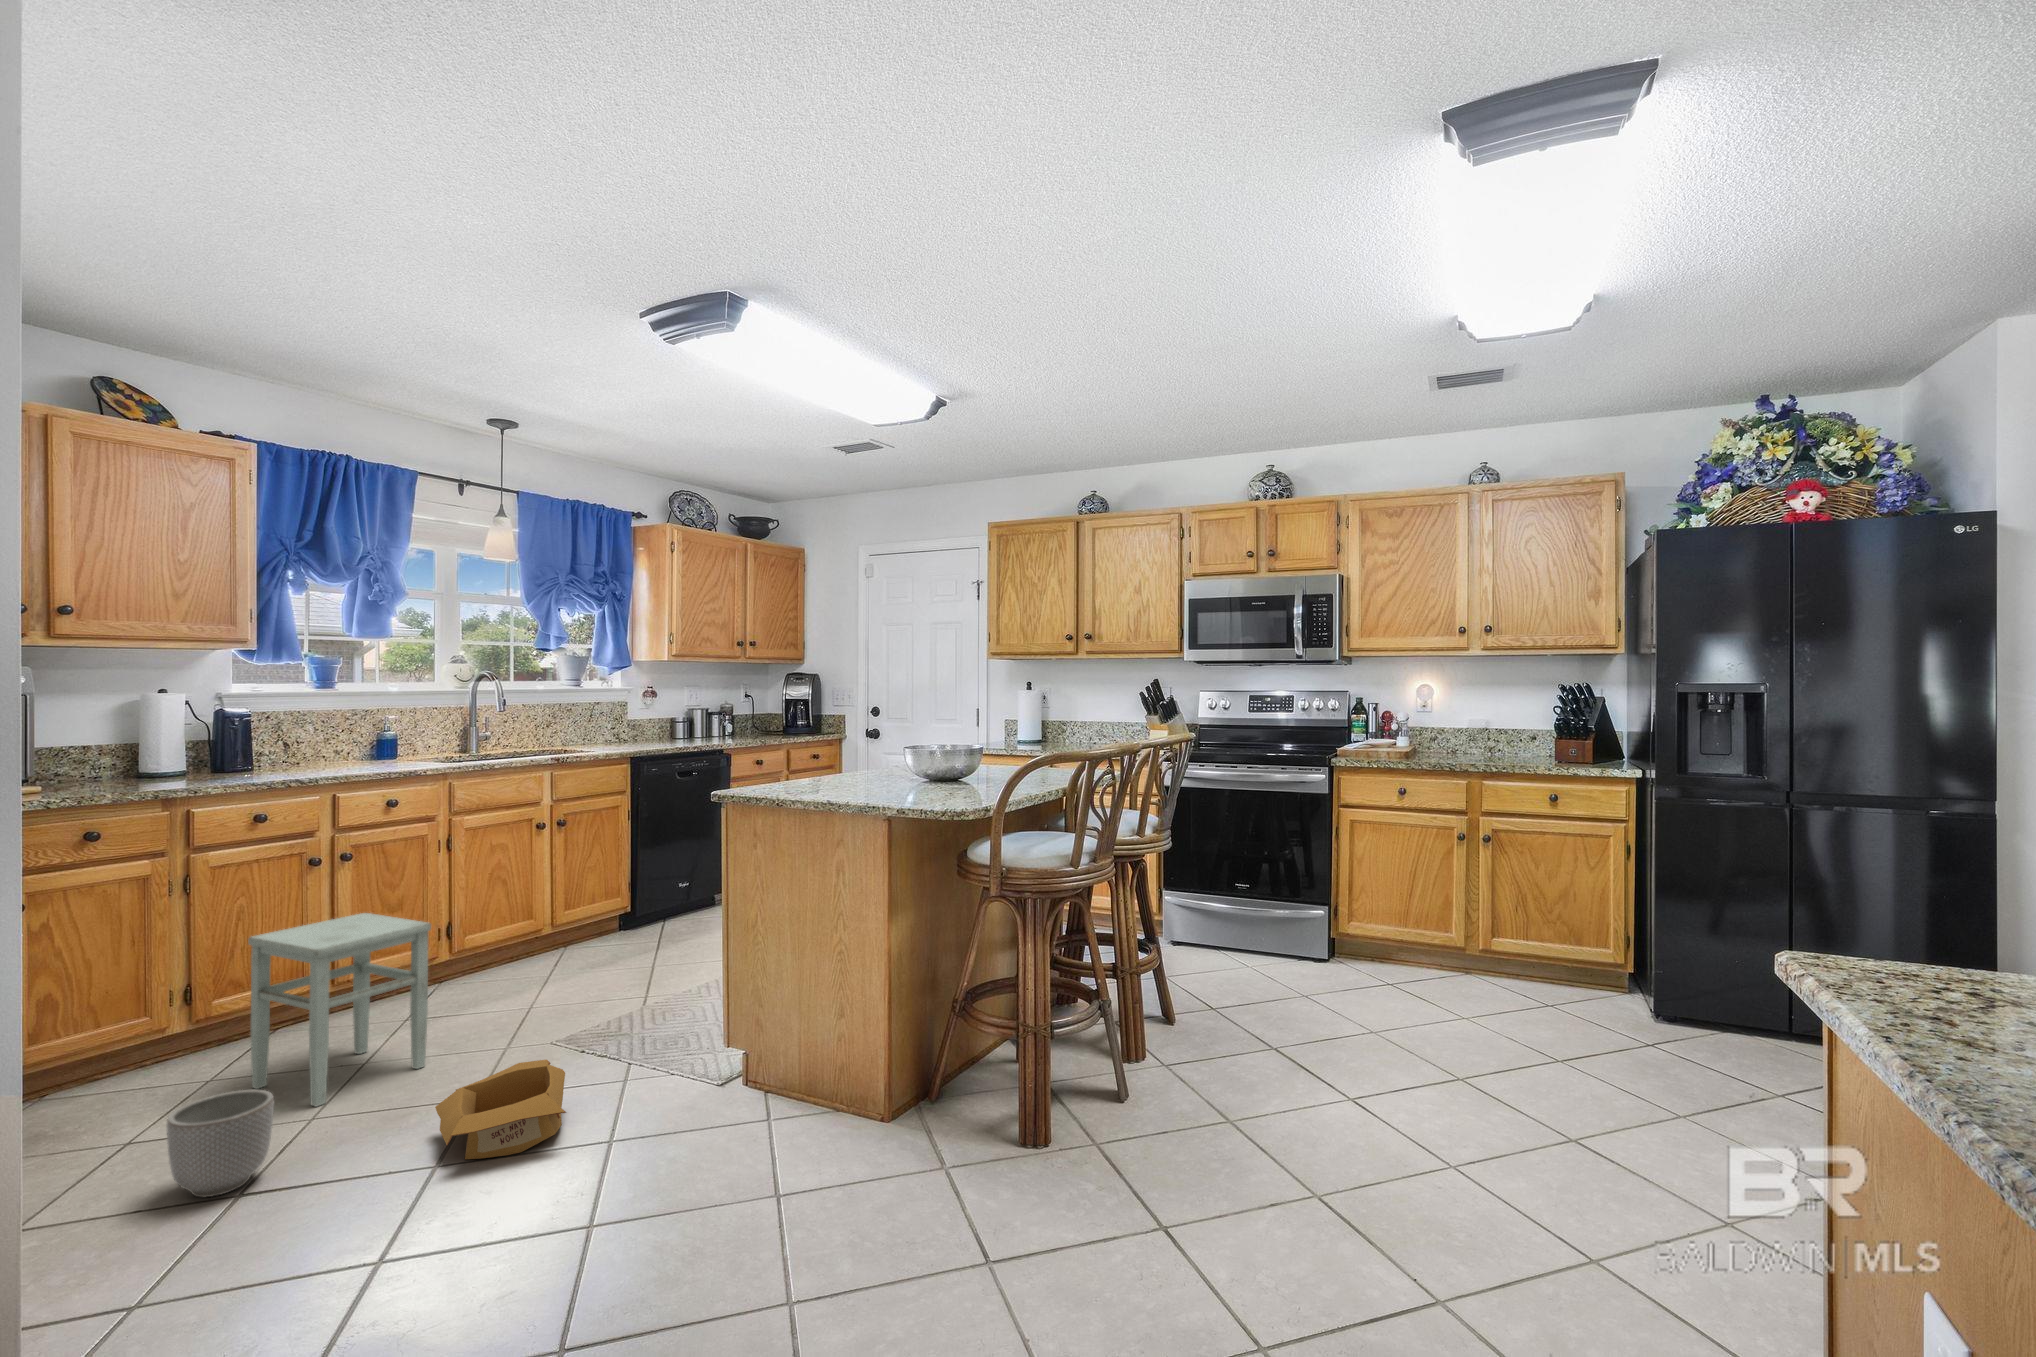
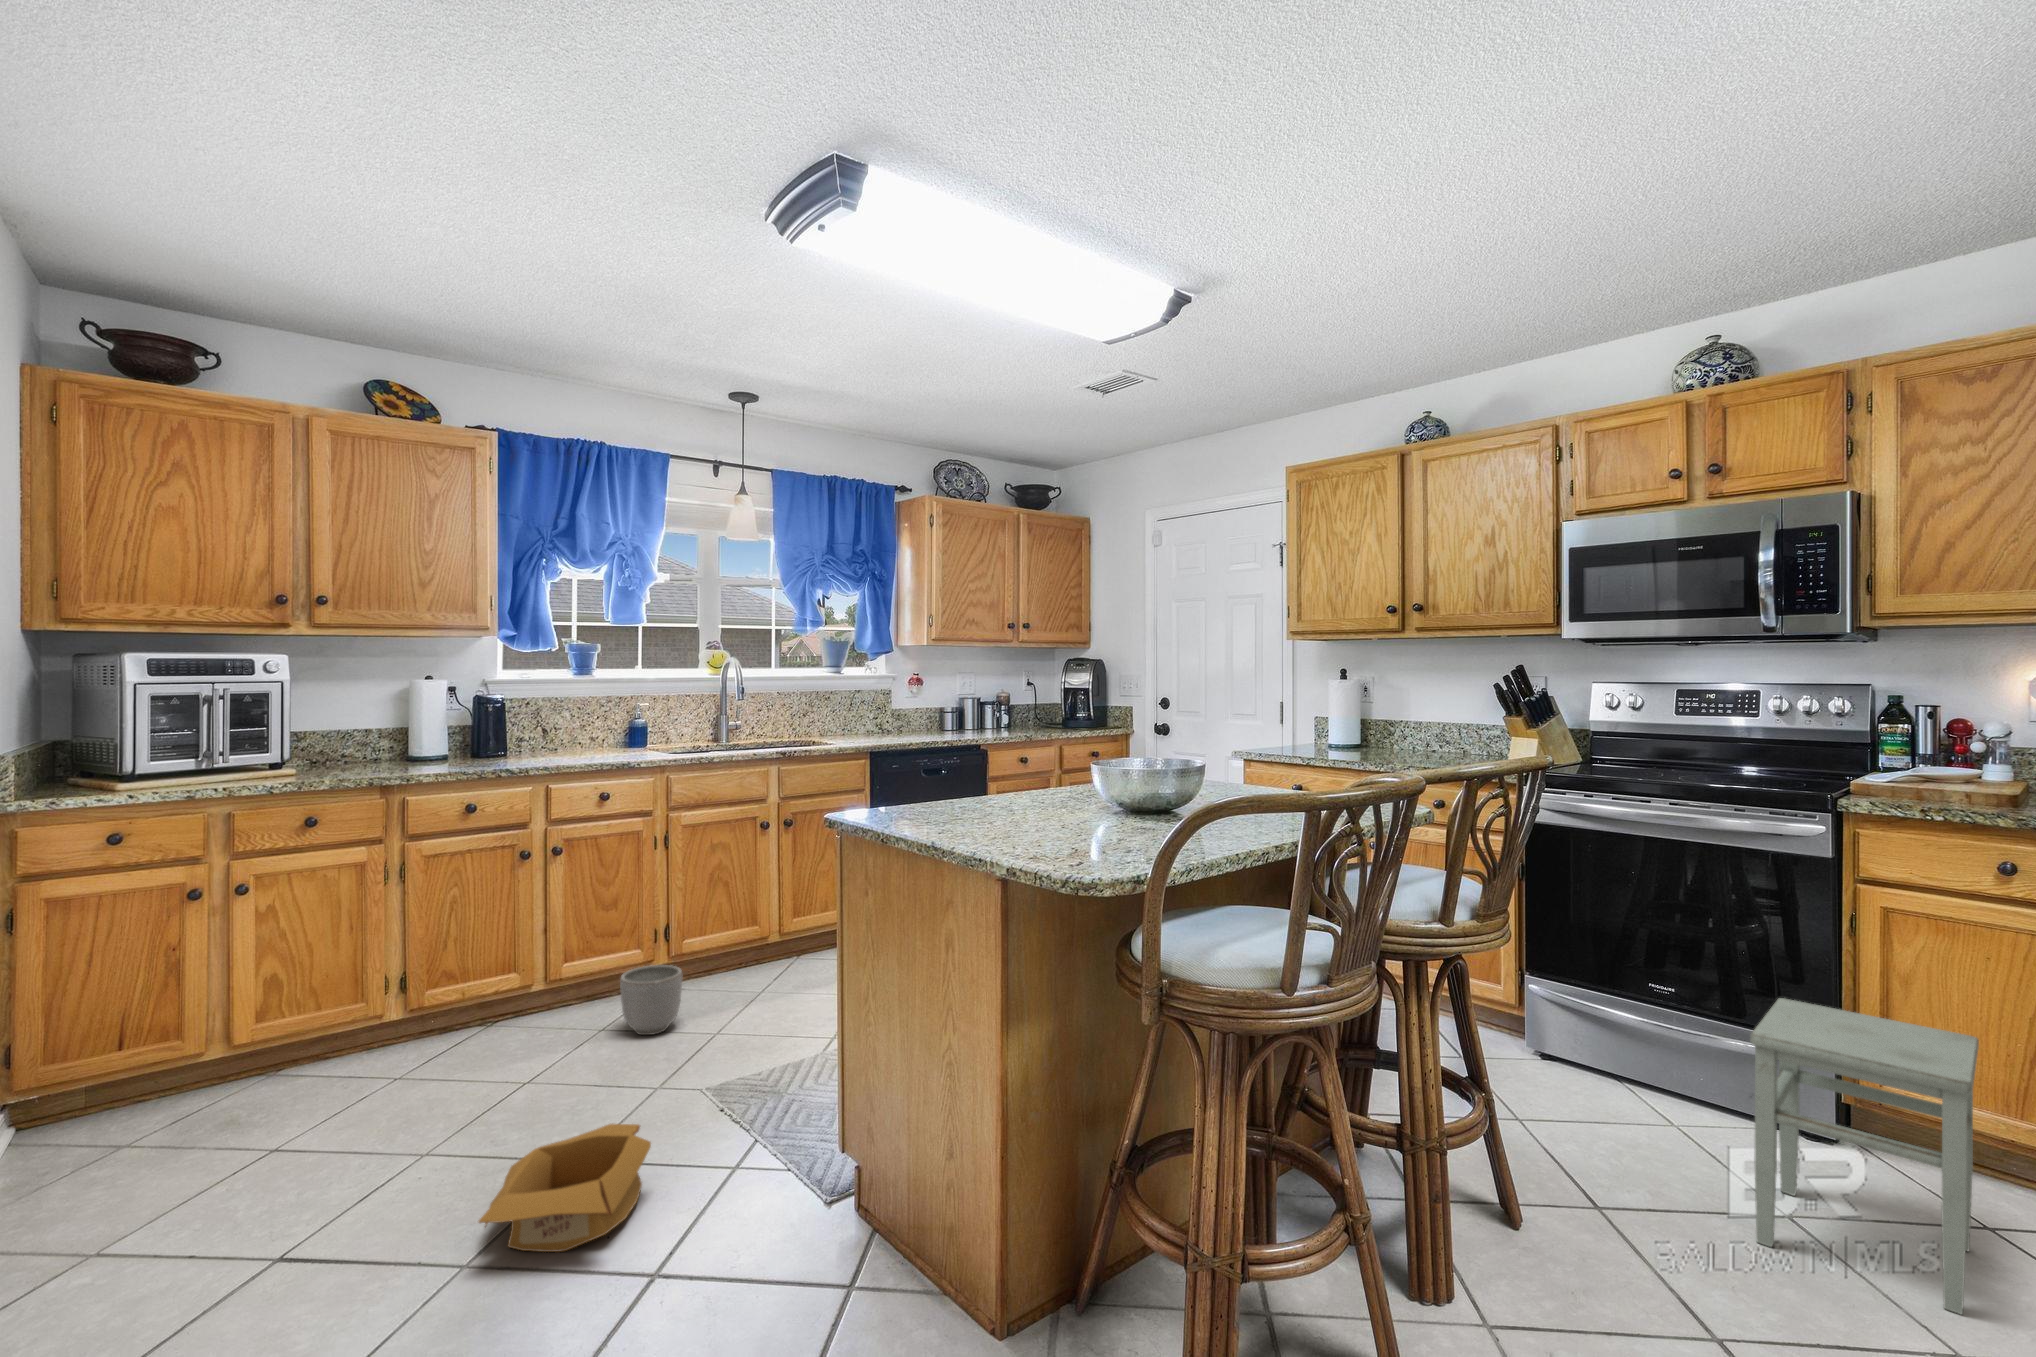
stool: present [248,913,431,1106] -> present [1750,998,1979,1315]
planter: present [166,1090,274,1197] -> present [620,965,682,1035]

